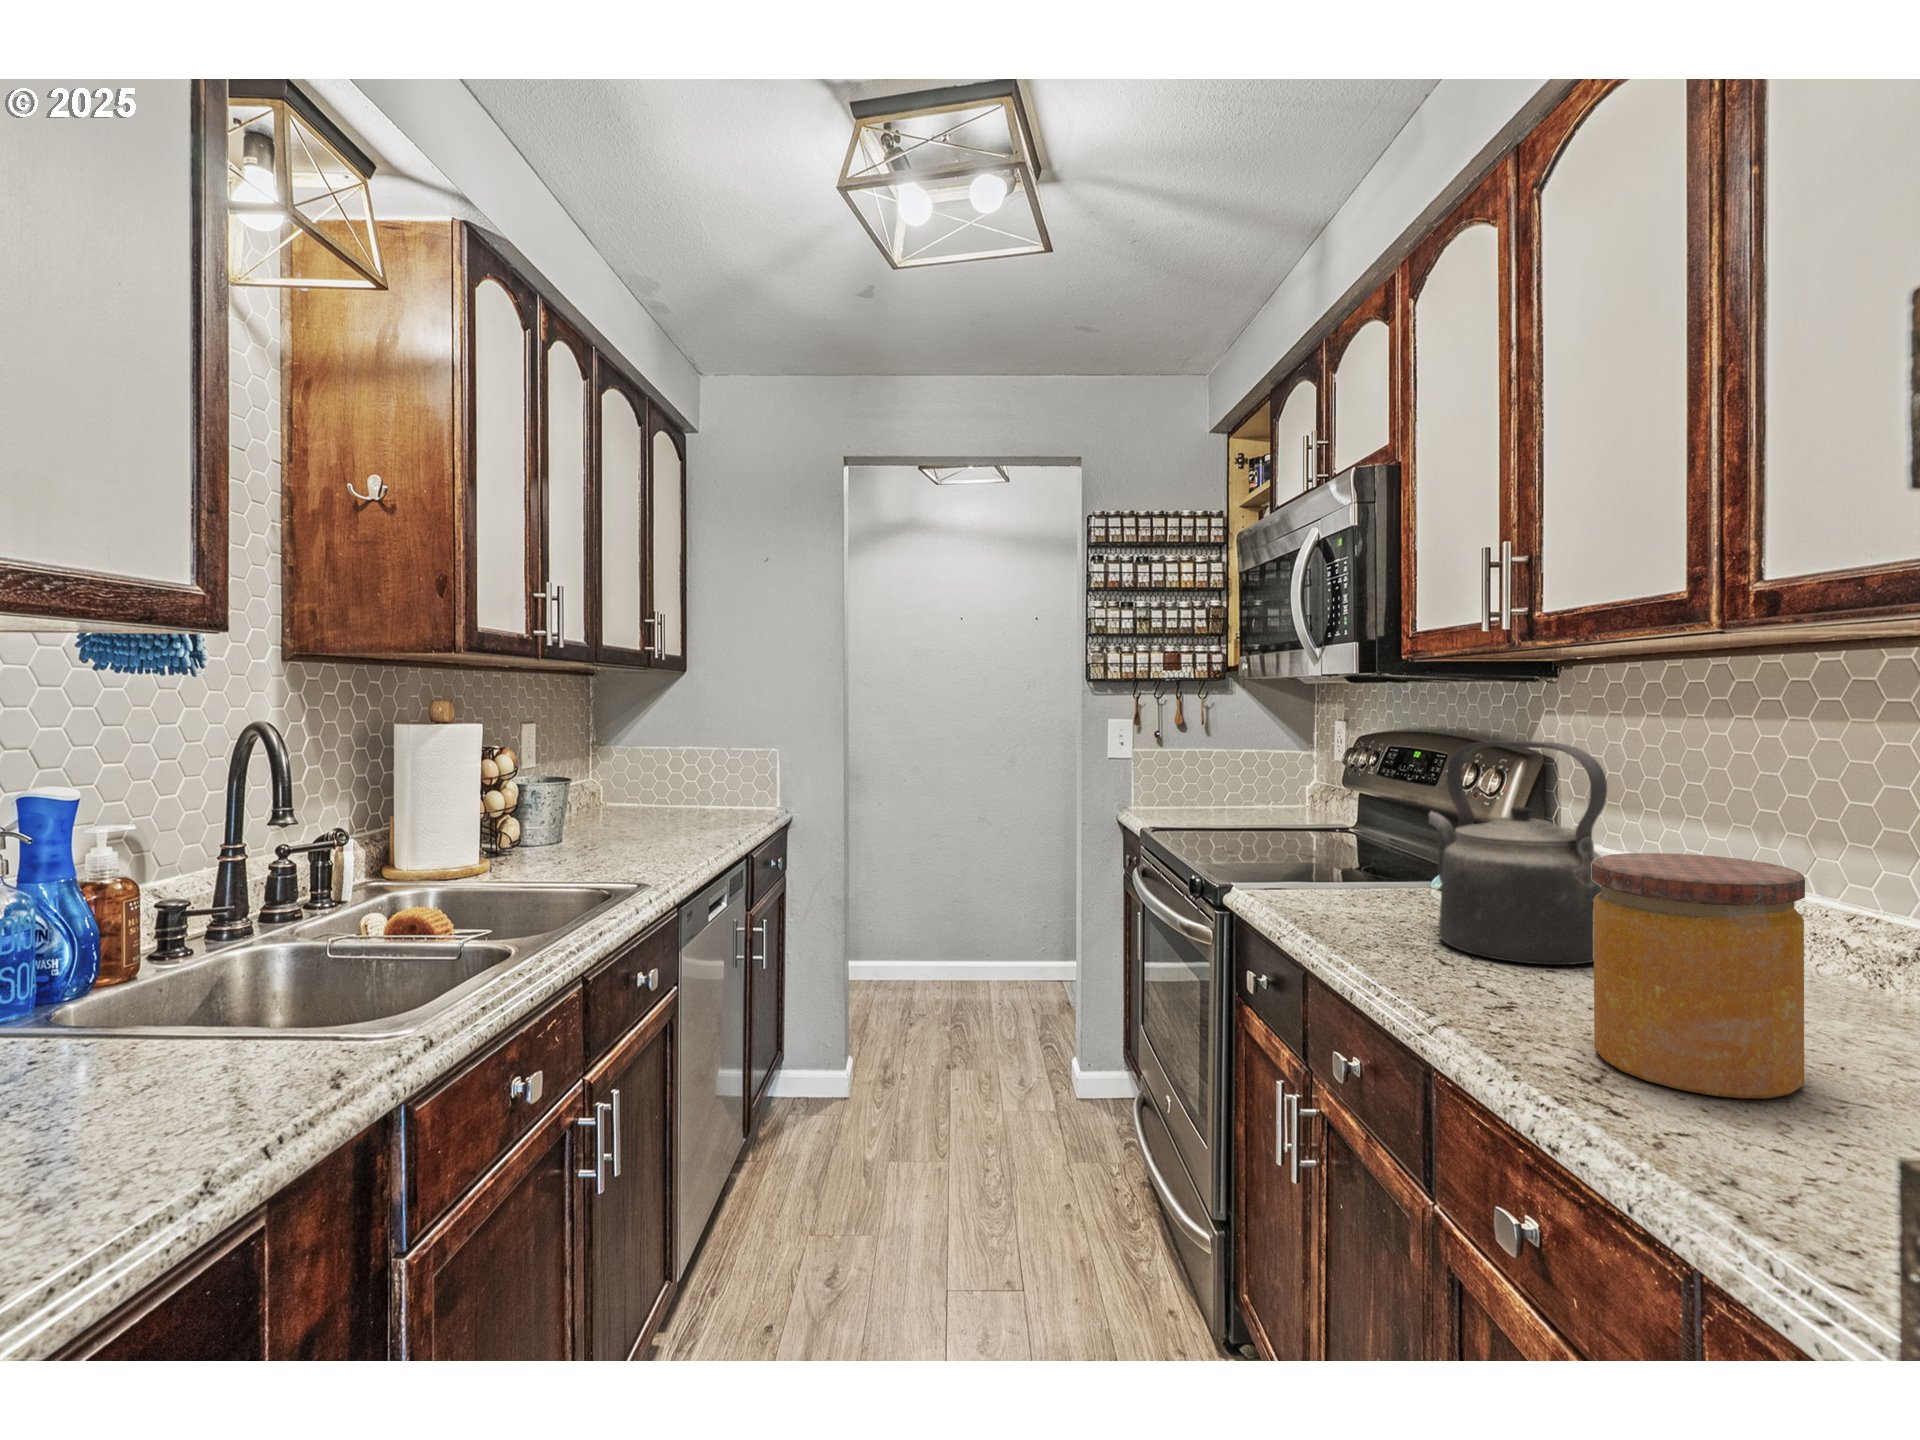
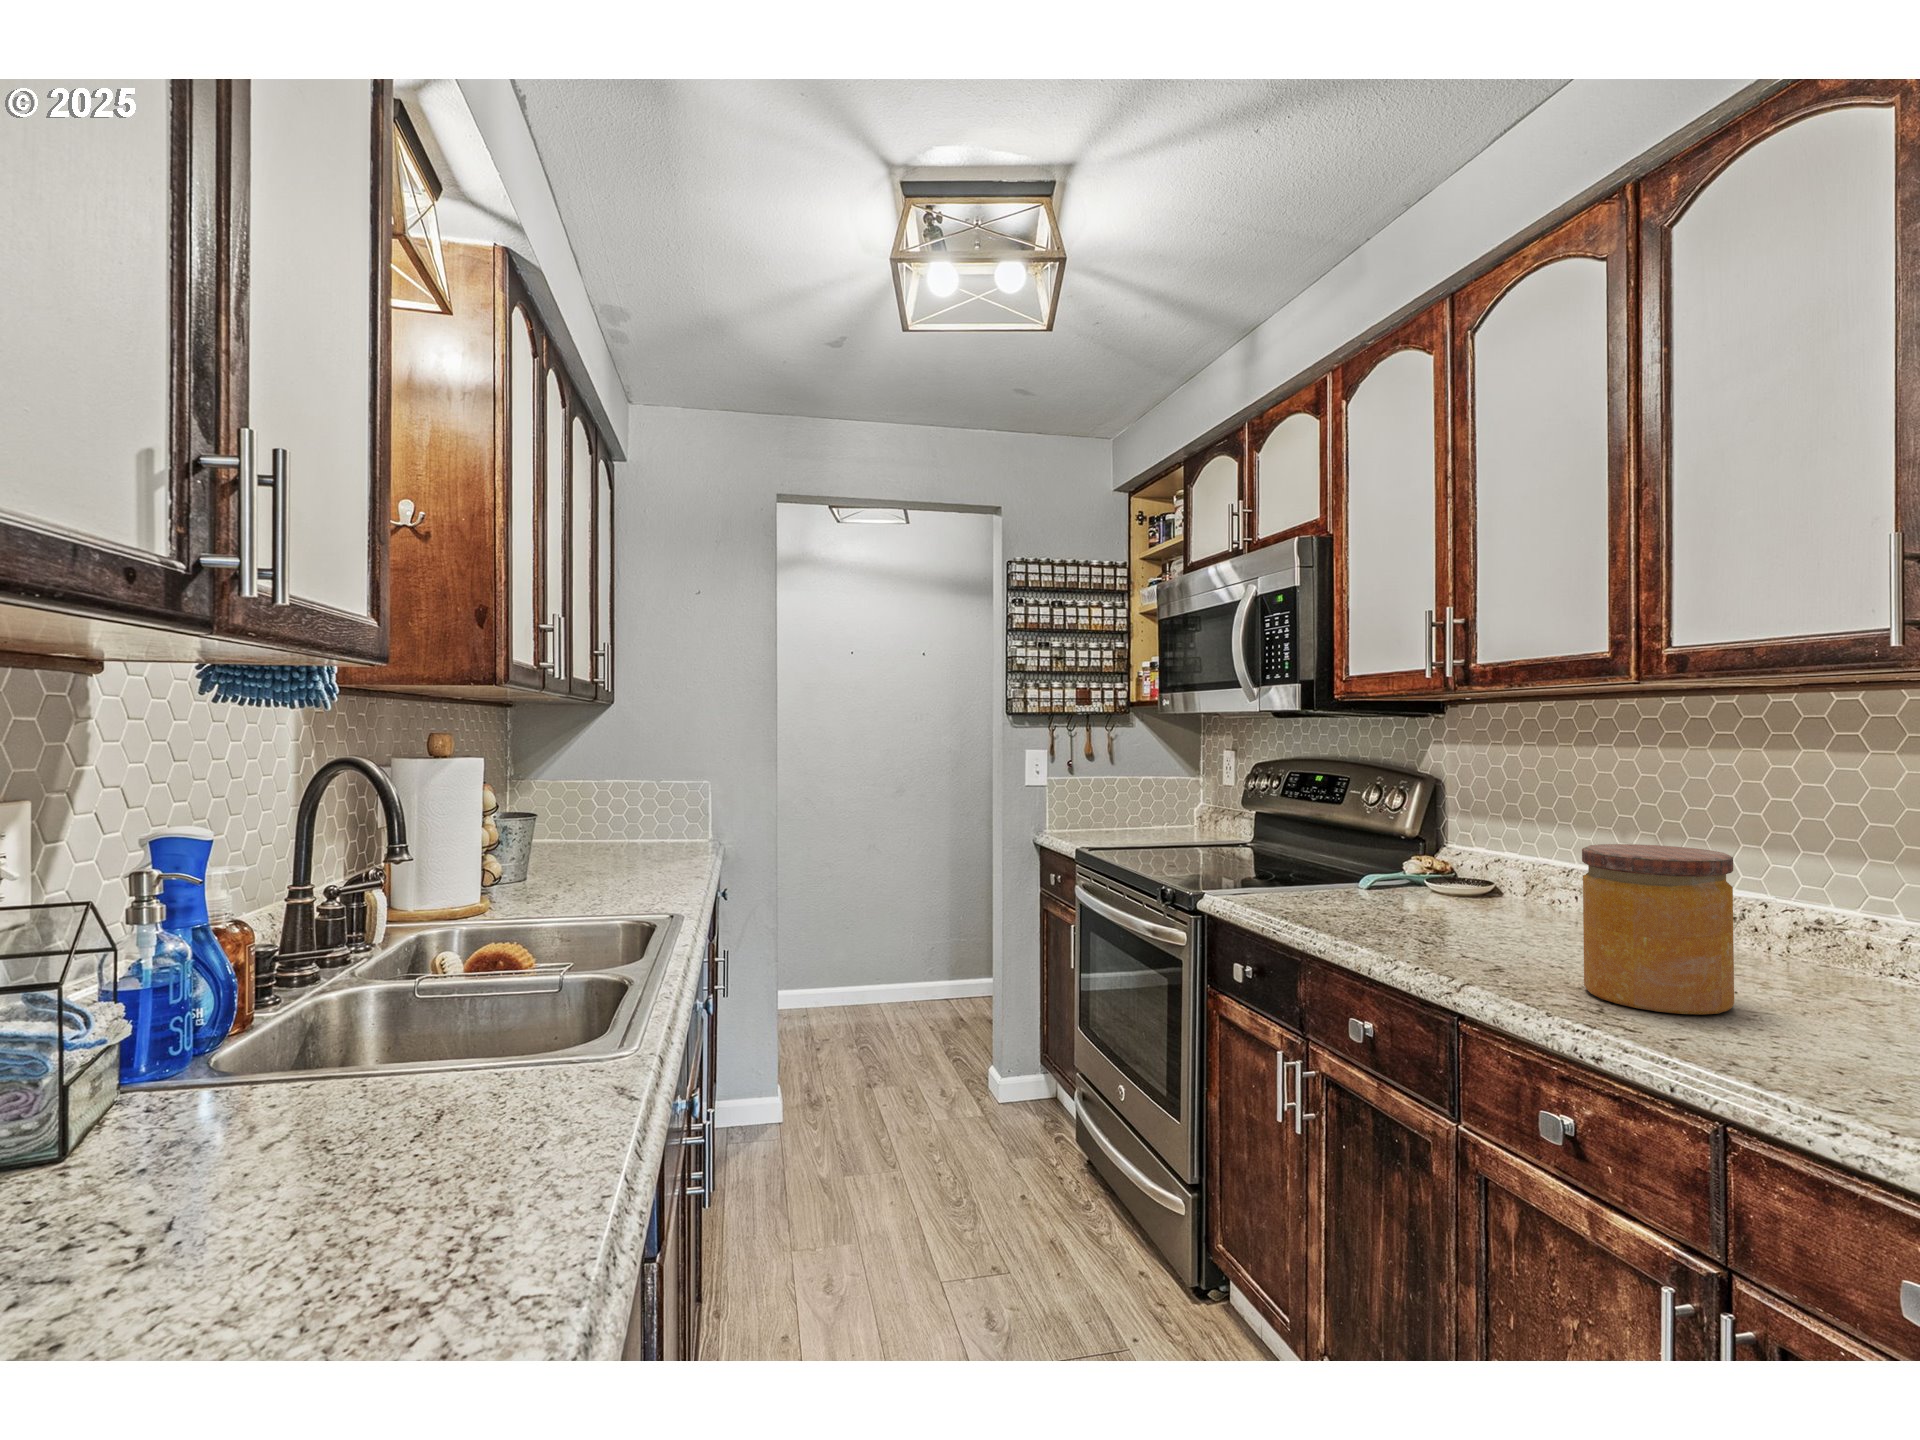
kettle: present [1429,741,1607,965] -> none [1386,764,1540,938]

